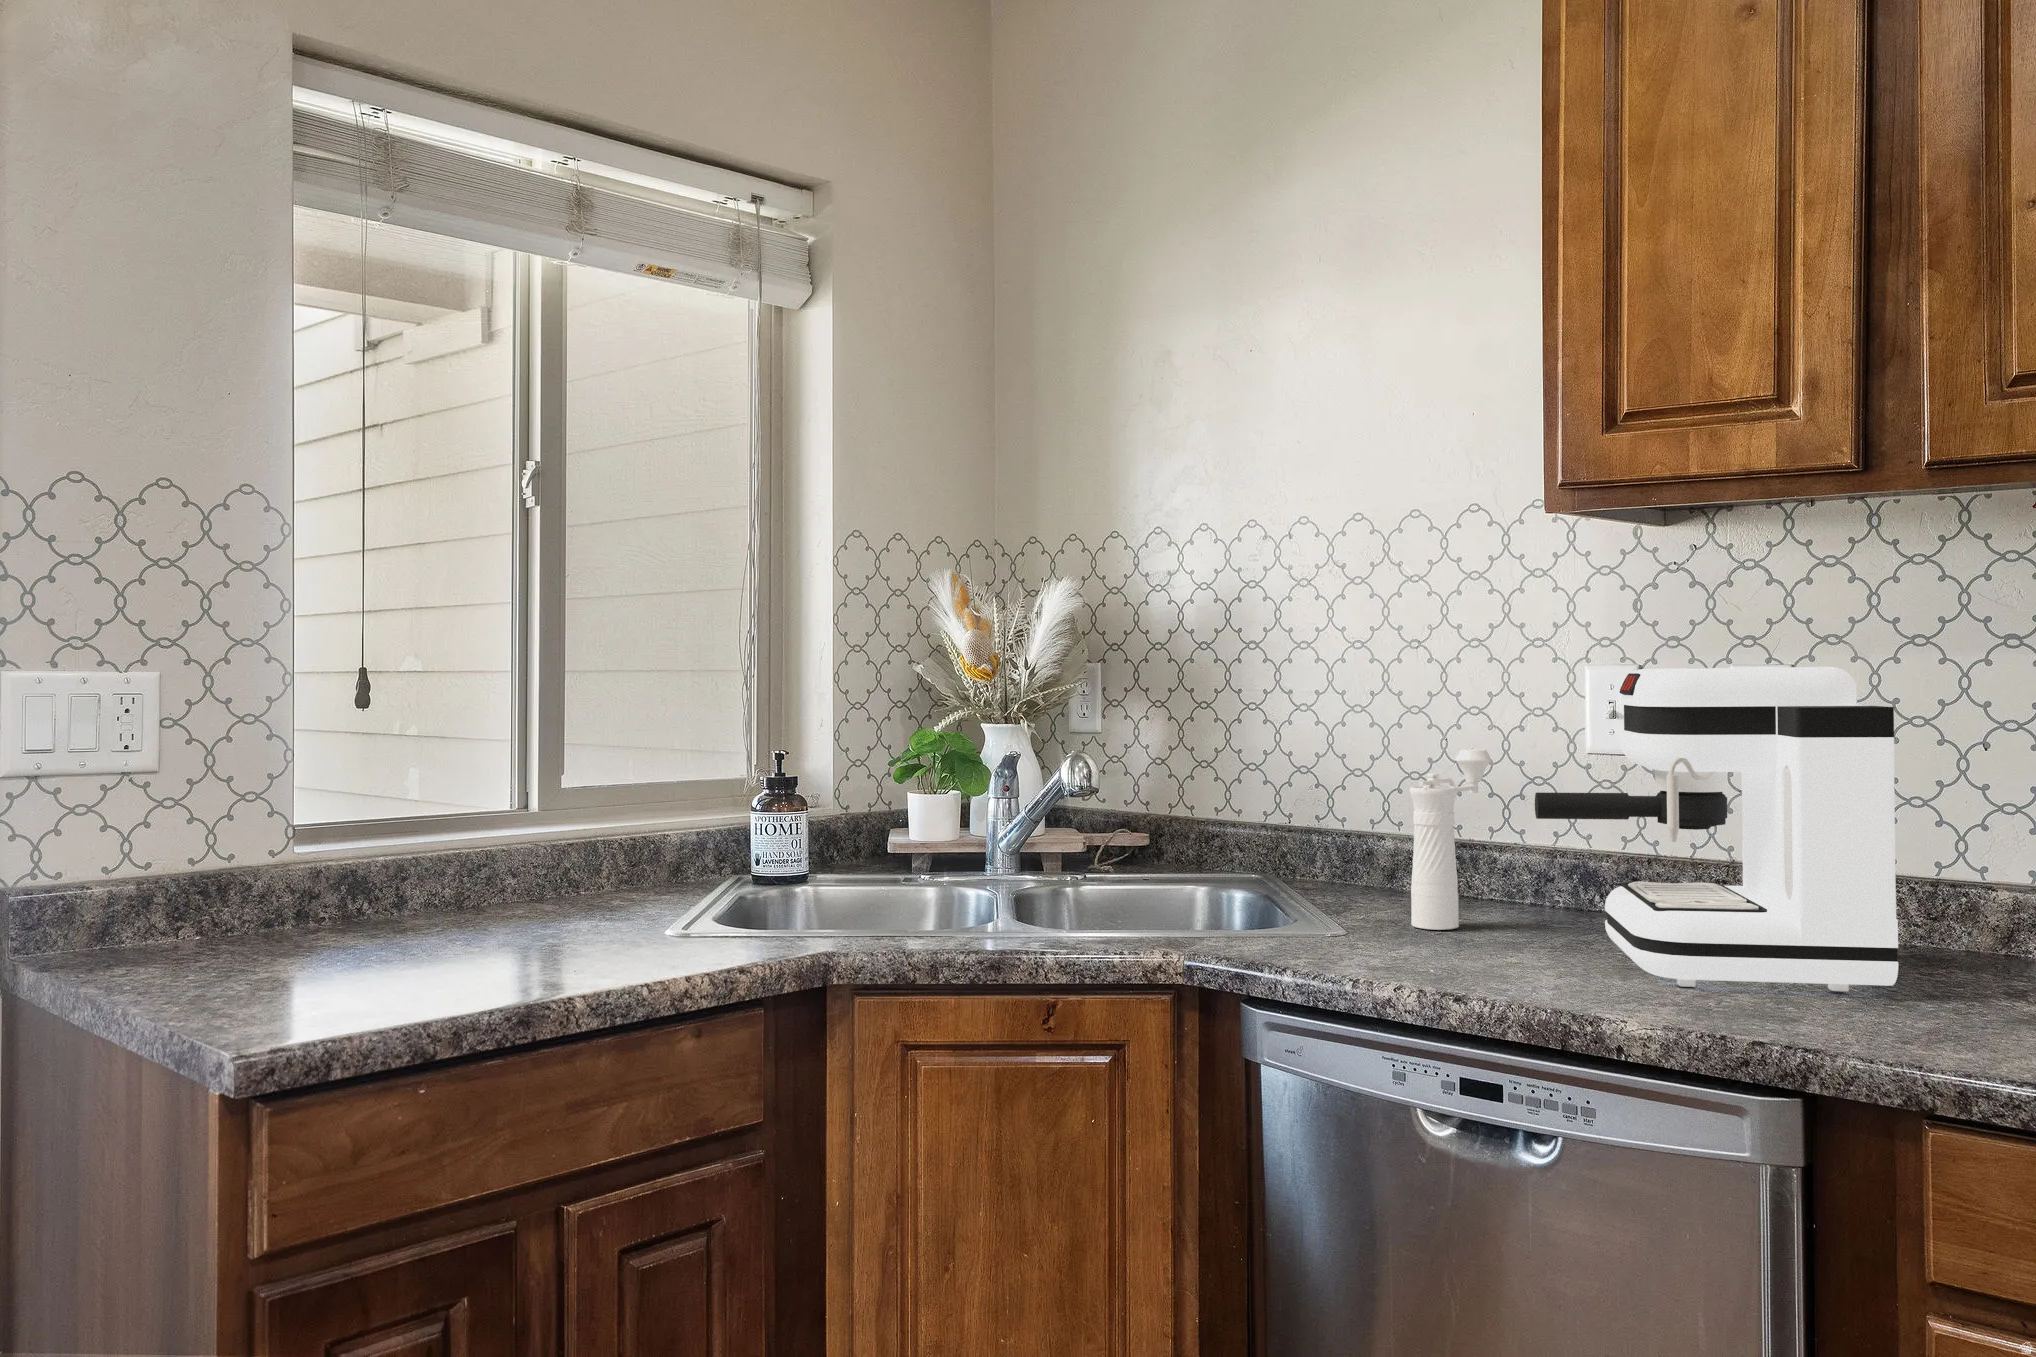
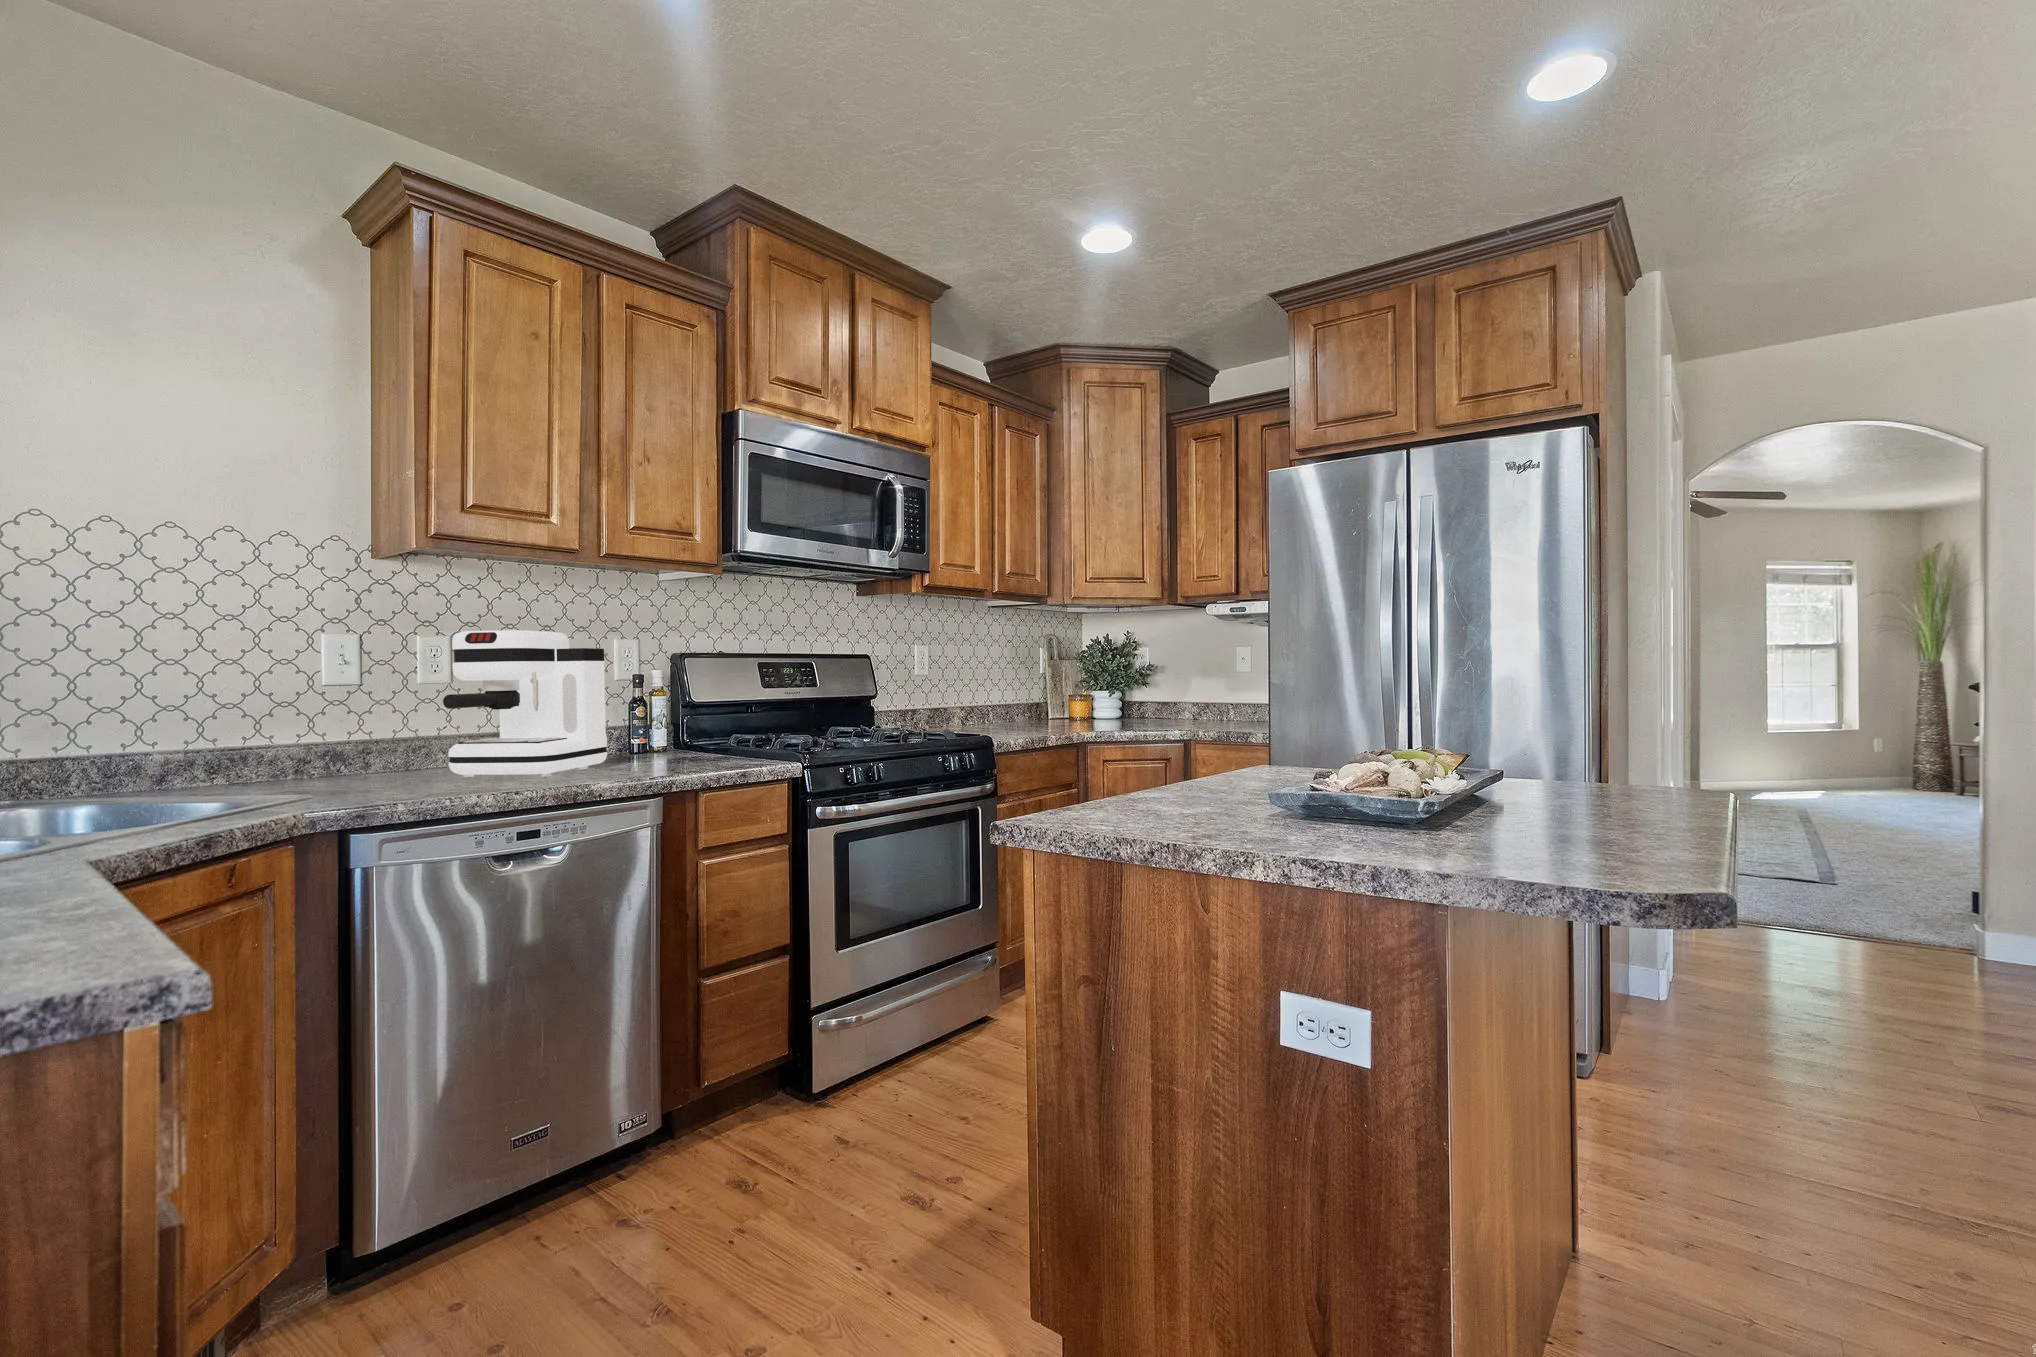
pepper mill: present [1410,749,1491,930] -> none [289,681,345,792]

